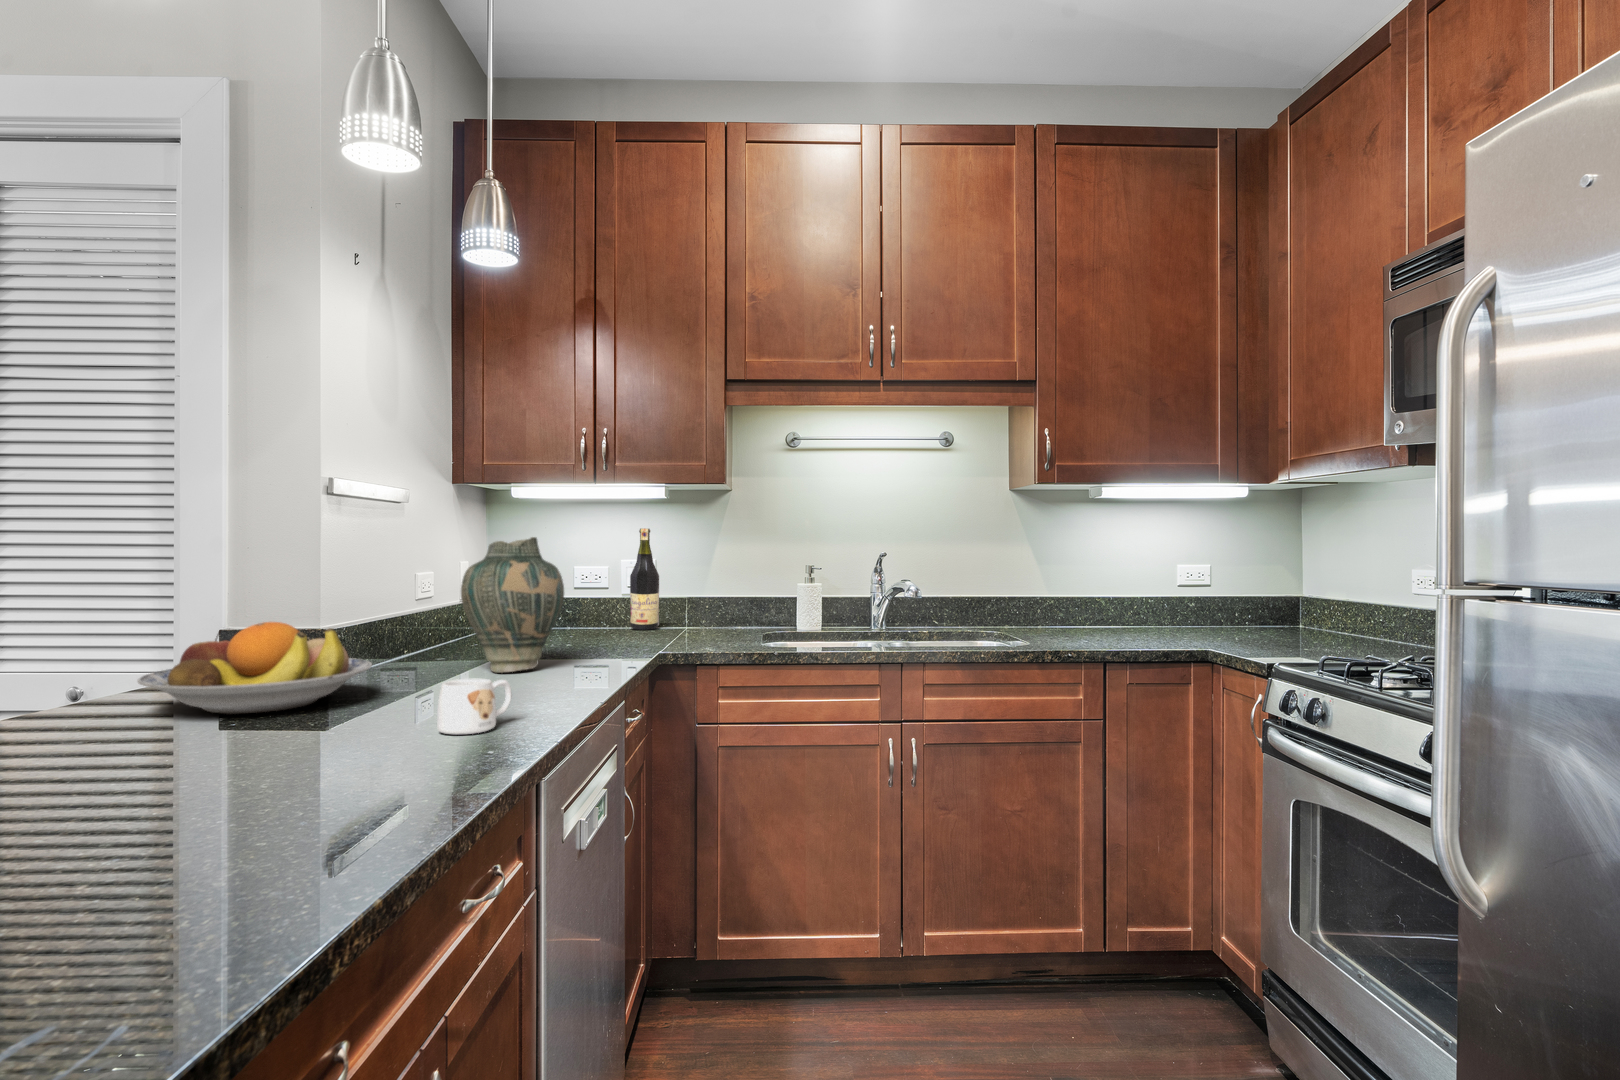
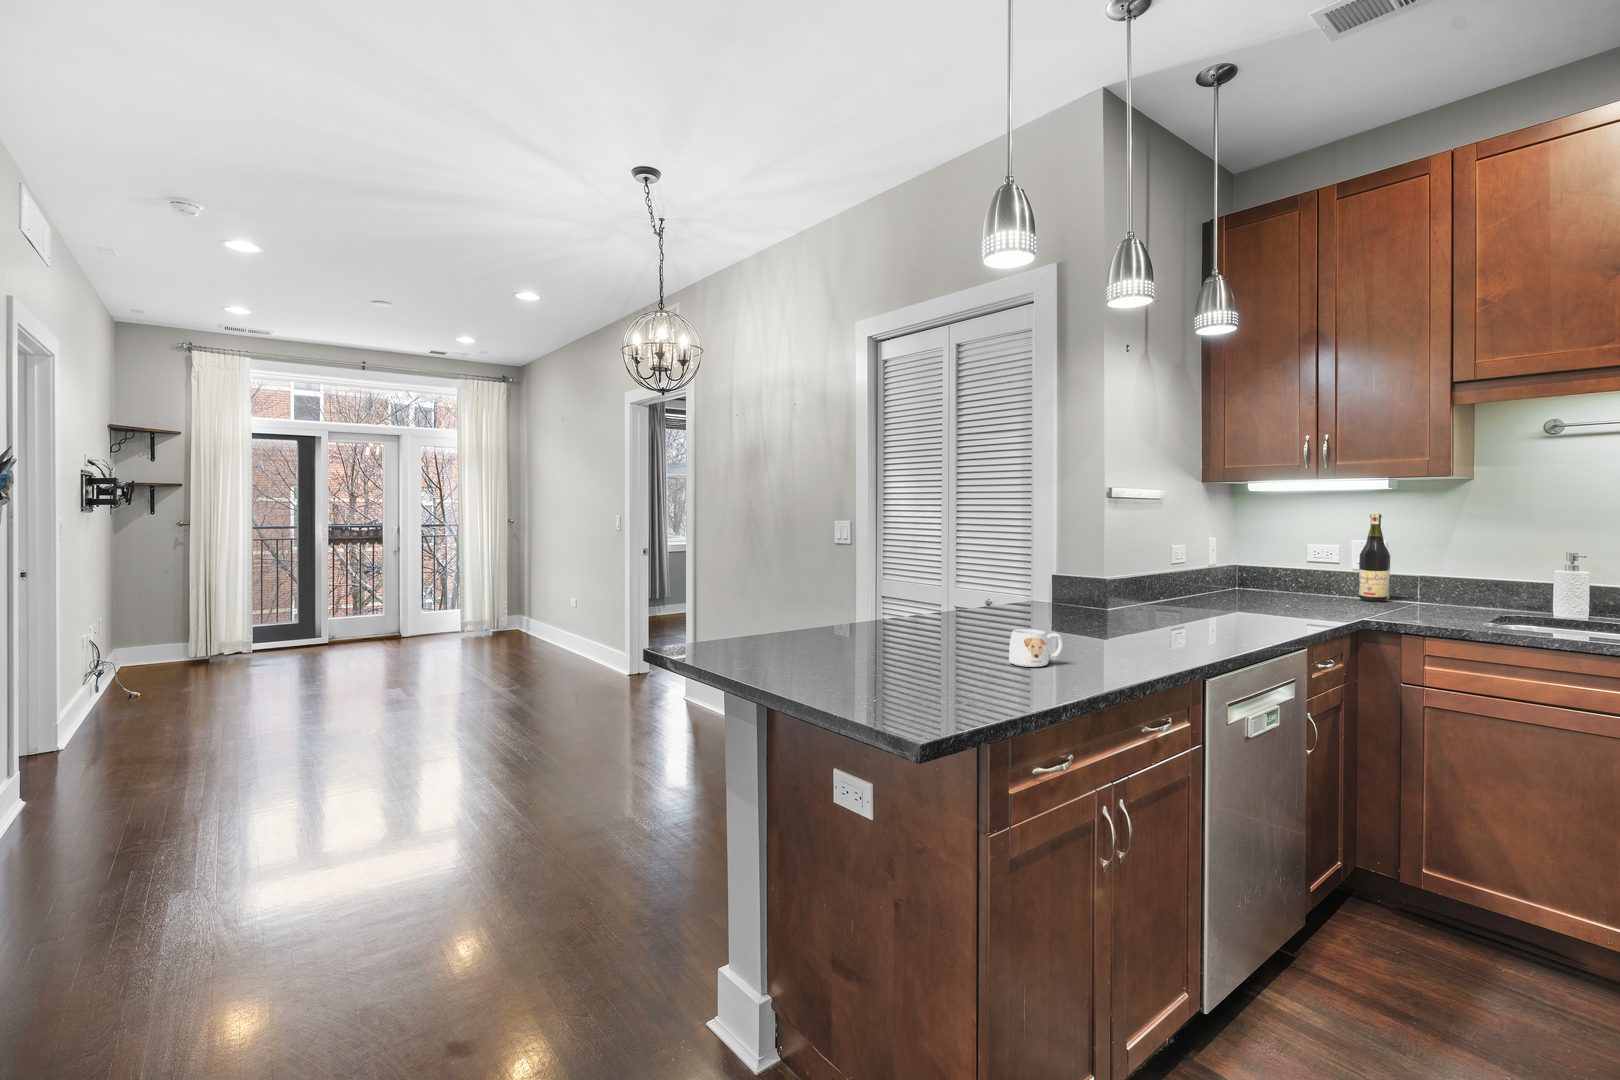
vase: present [461,537,564,673] -> none [1191,525,1270,618]
fruit bowl: present [138,622,372,714] -> none [1015,573,1129,621]
mug: present [437,679,511,734] -> present [1009,629,1063,667]

